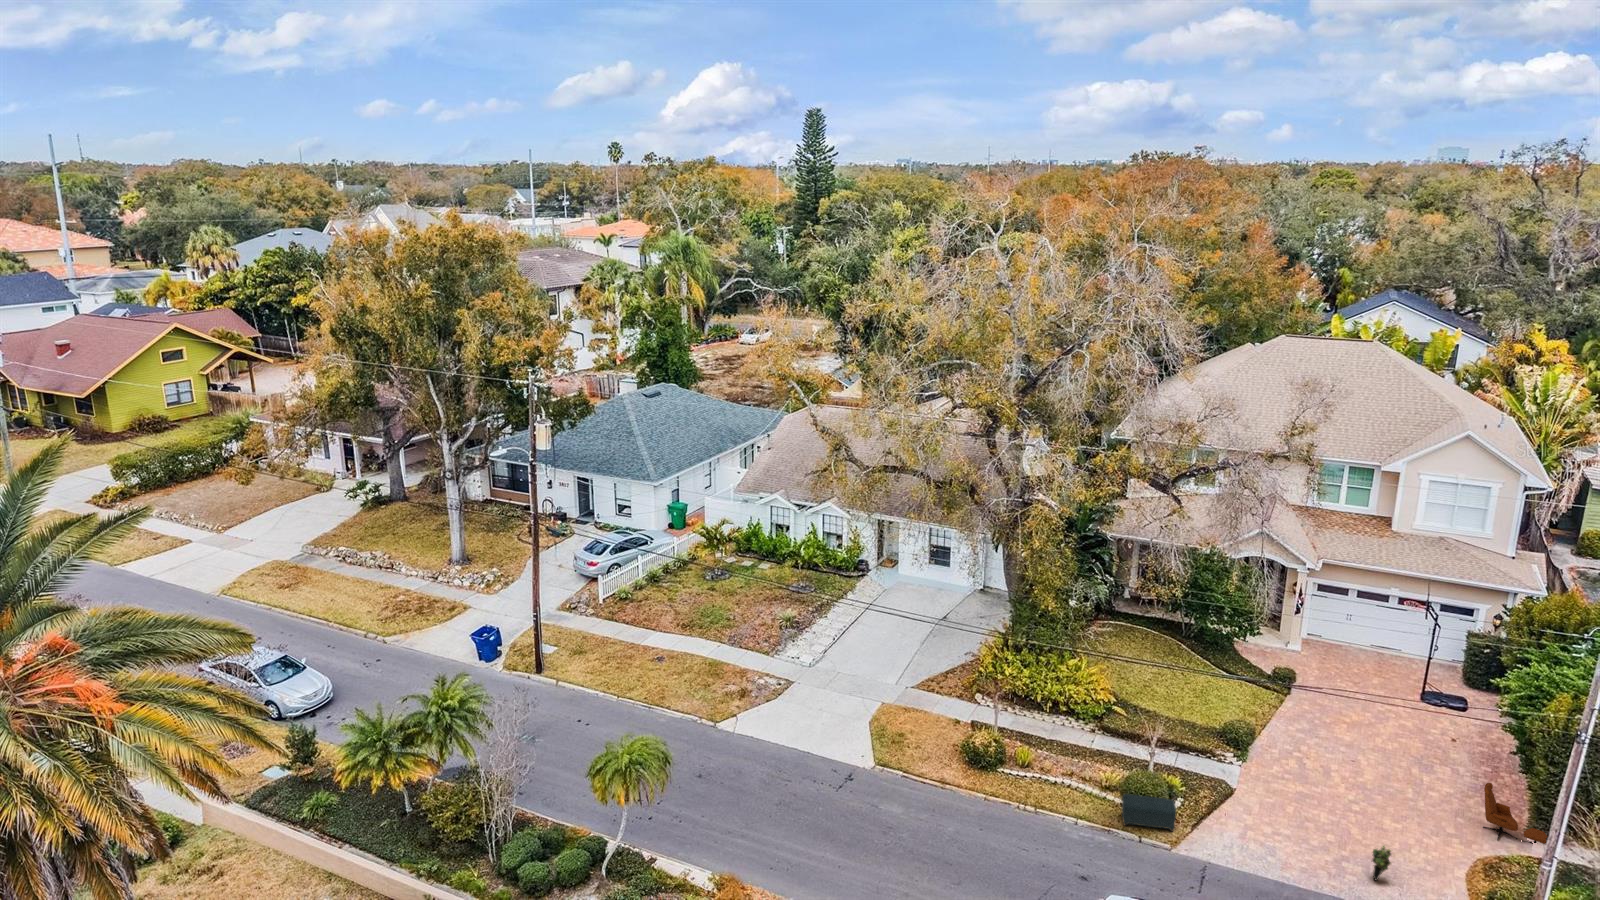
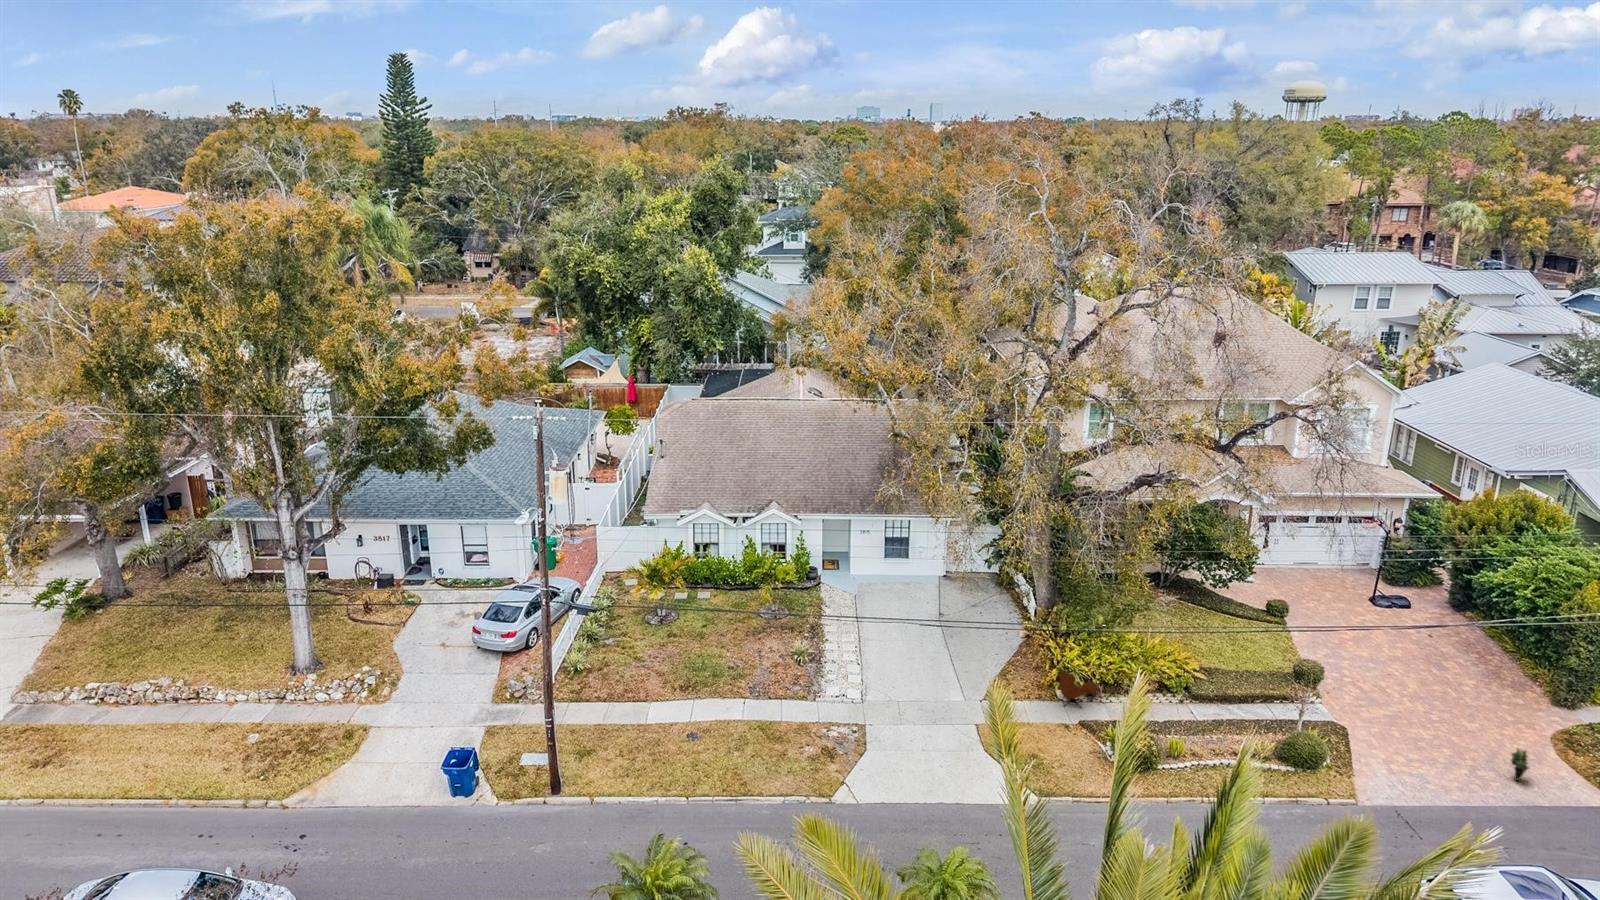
lounge chair: present [1483,783,1547,844] -> present [1059,668,1100,708]
bench: present [1121,794,1176,832] -> none [1292,754,1352,792]

